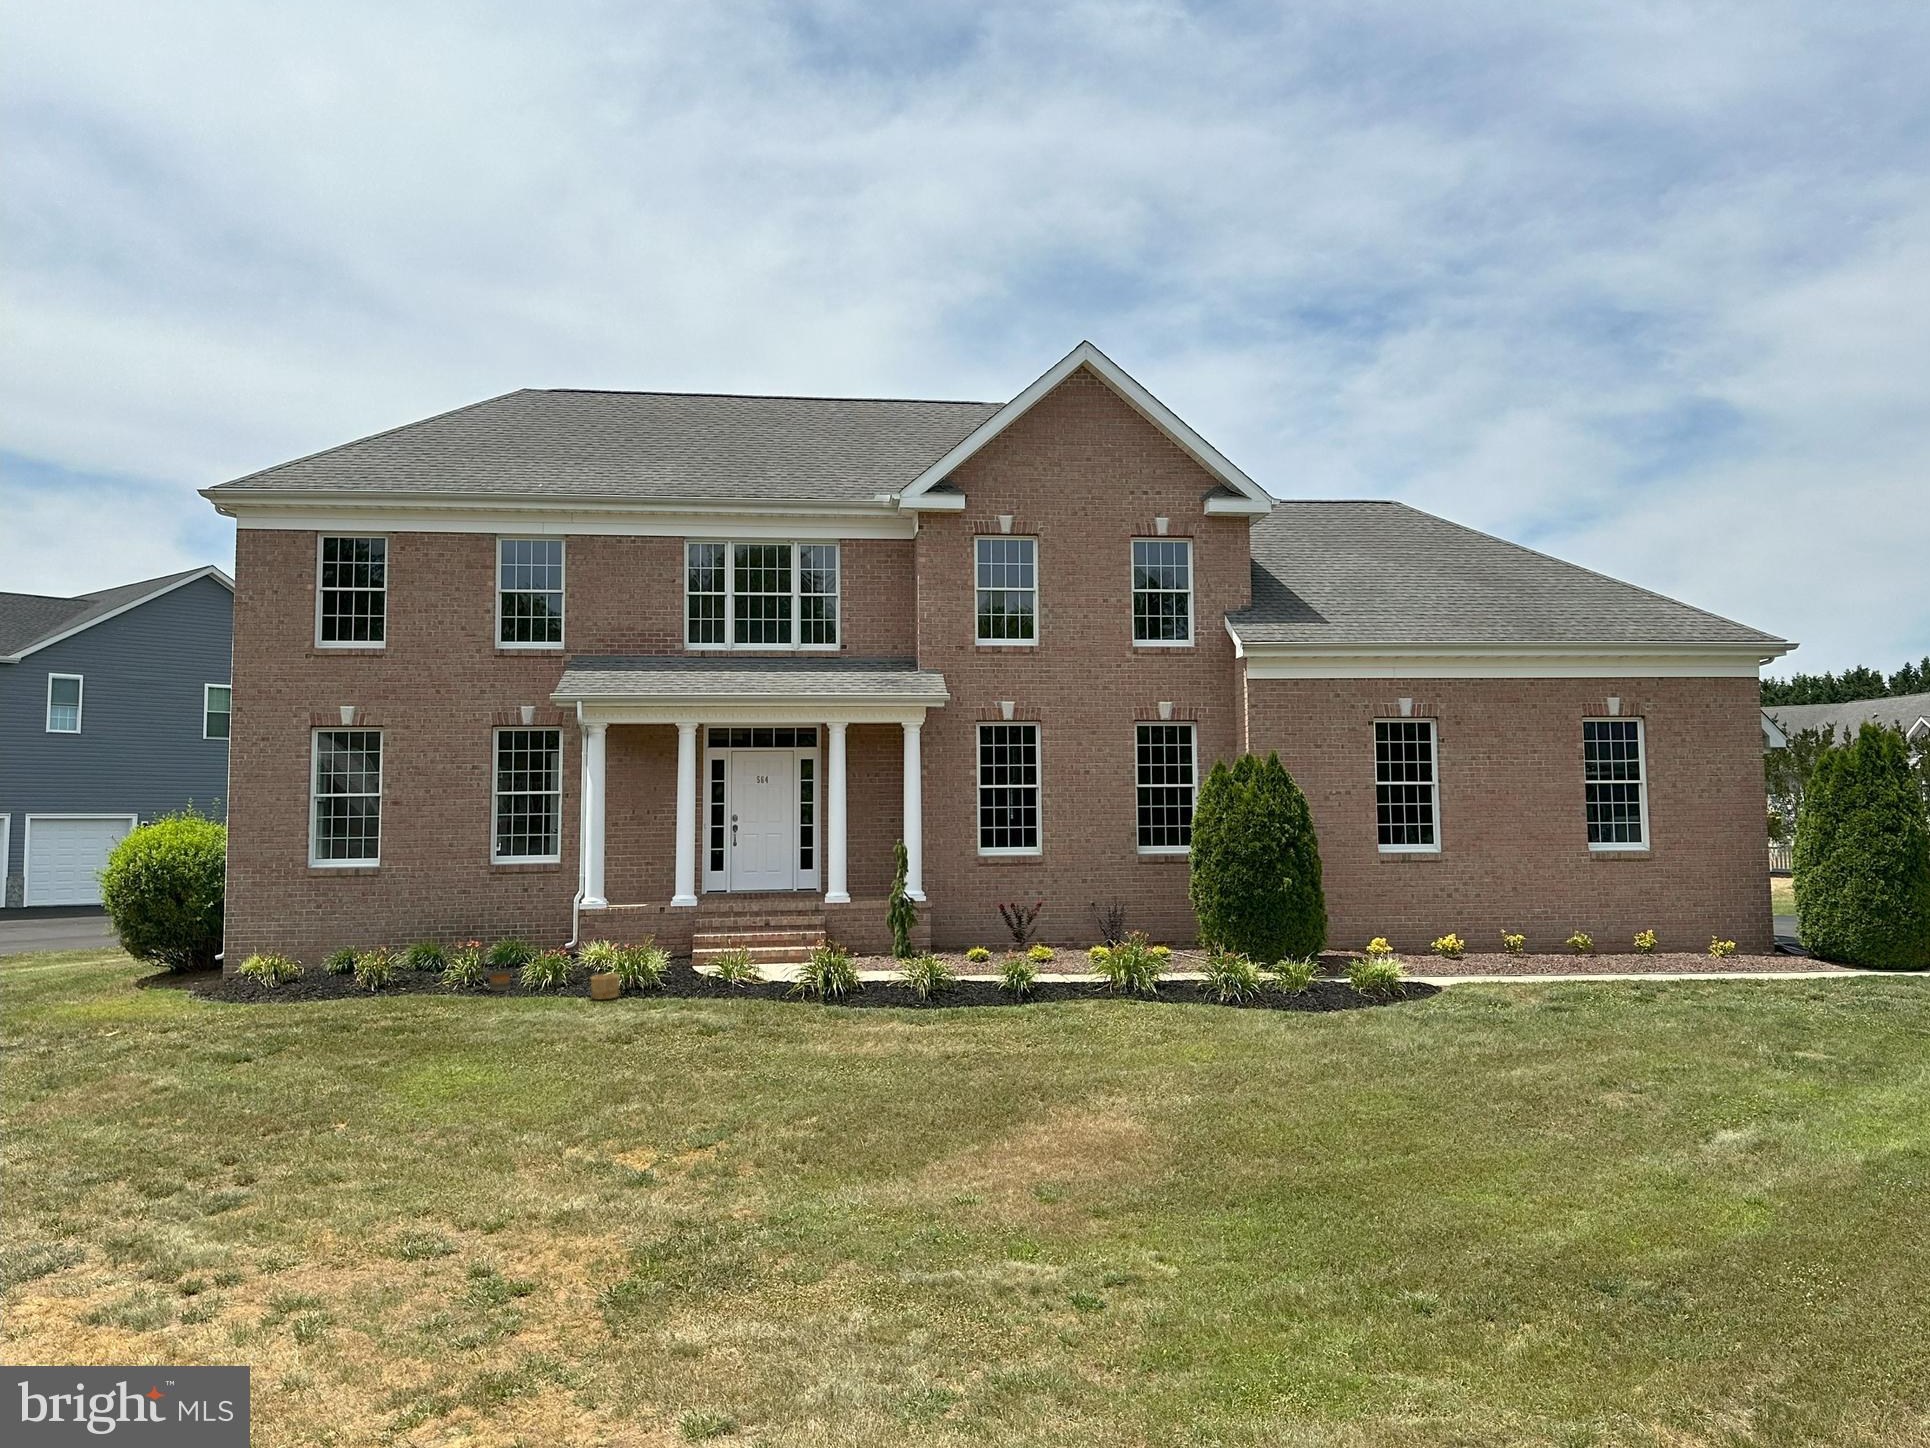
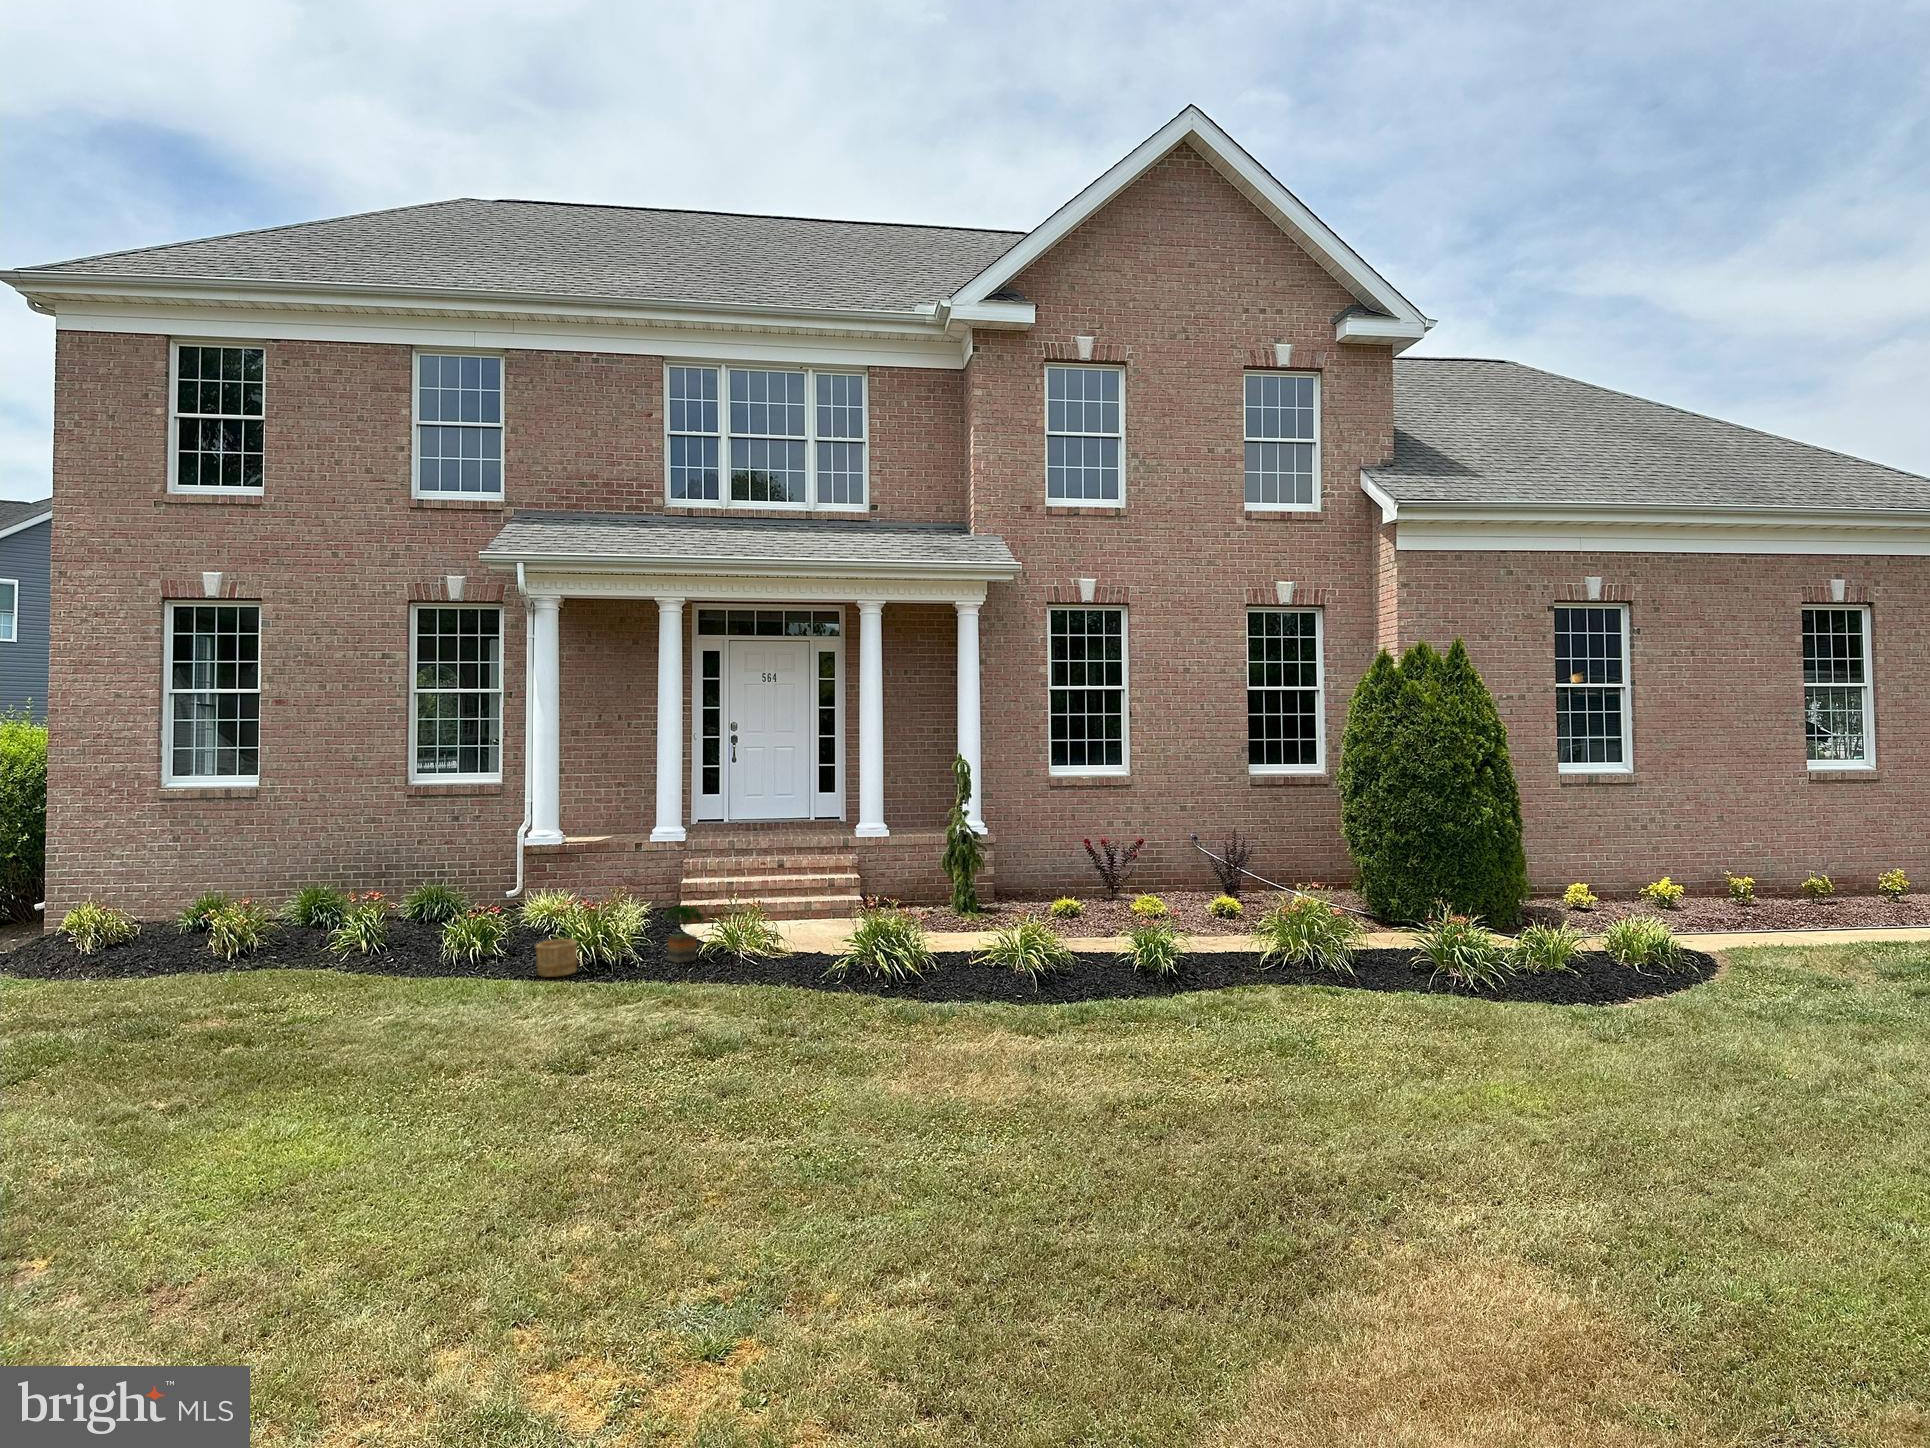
potted tree: present [488,952,516,991] -> present [665,906,704,963]

